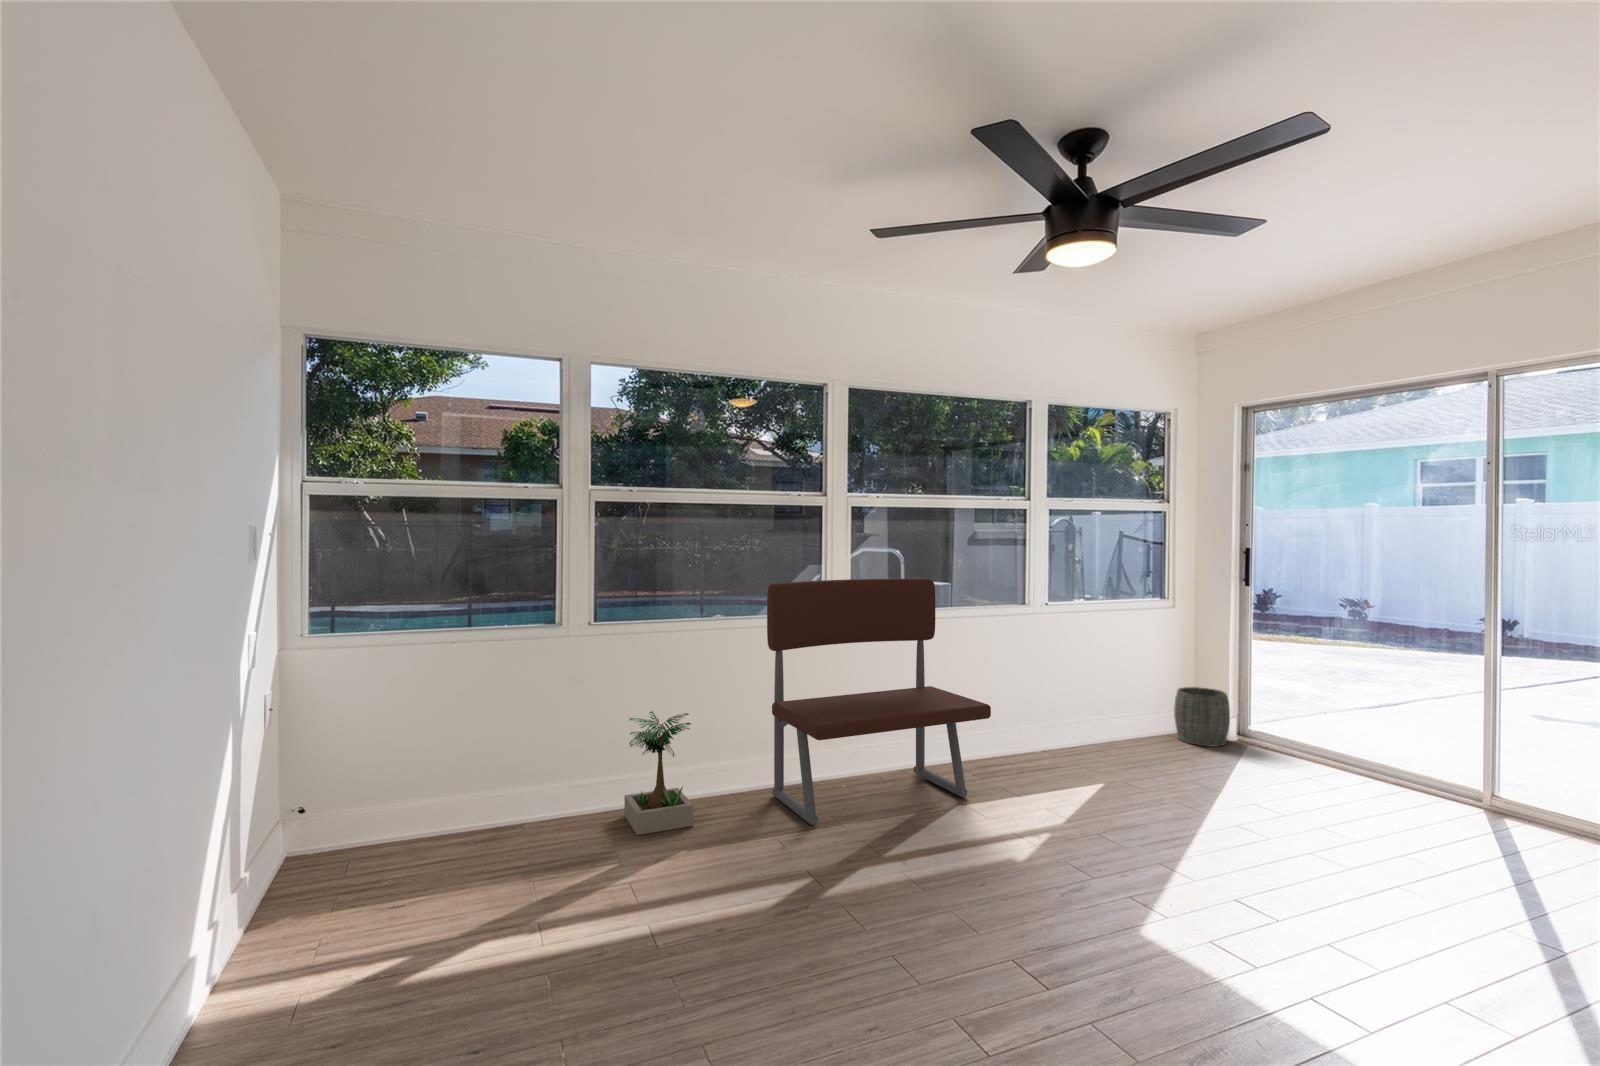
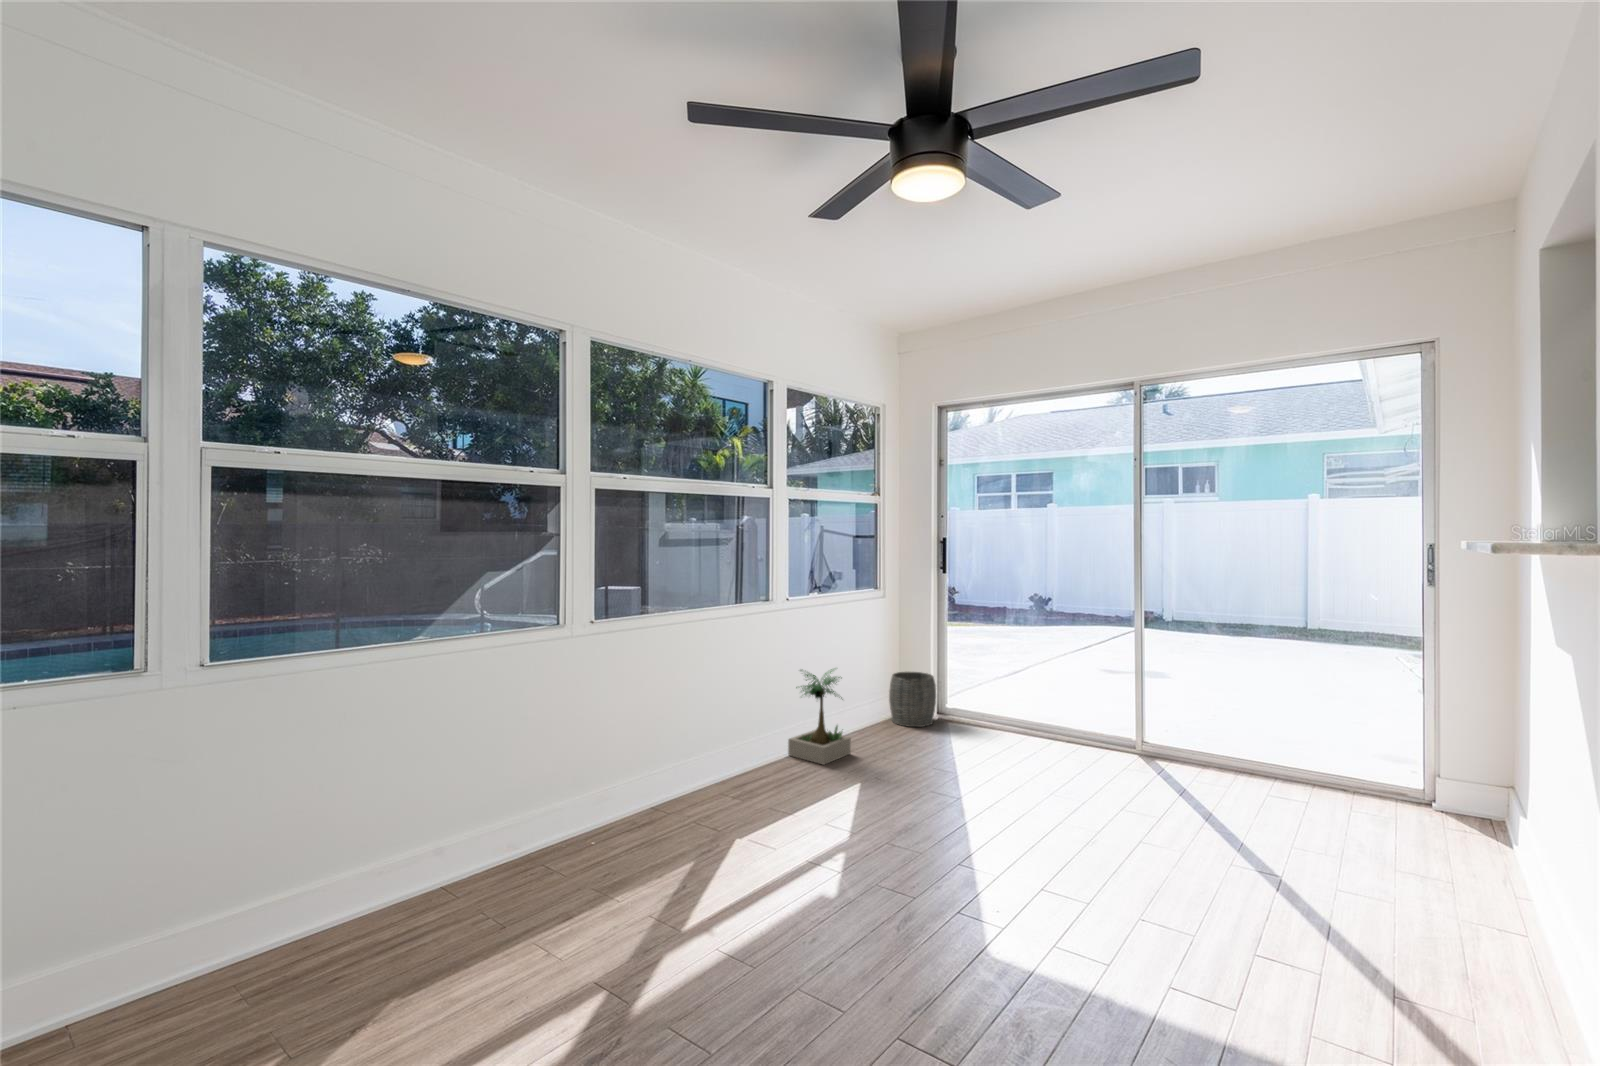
bench: present [767,578,991,825] -> none [498,576,771,904]
potted plant: present [624,711,693,835] -> present [788,669,851,765]

